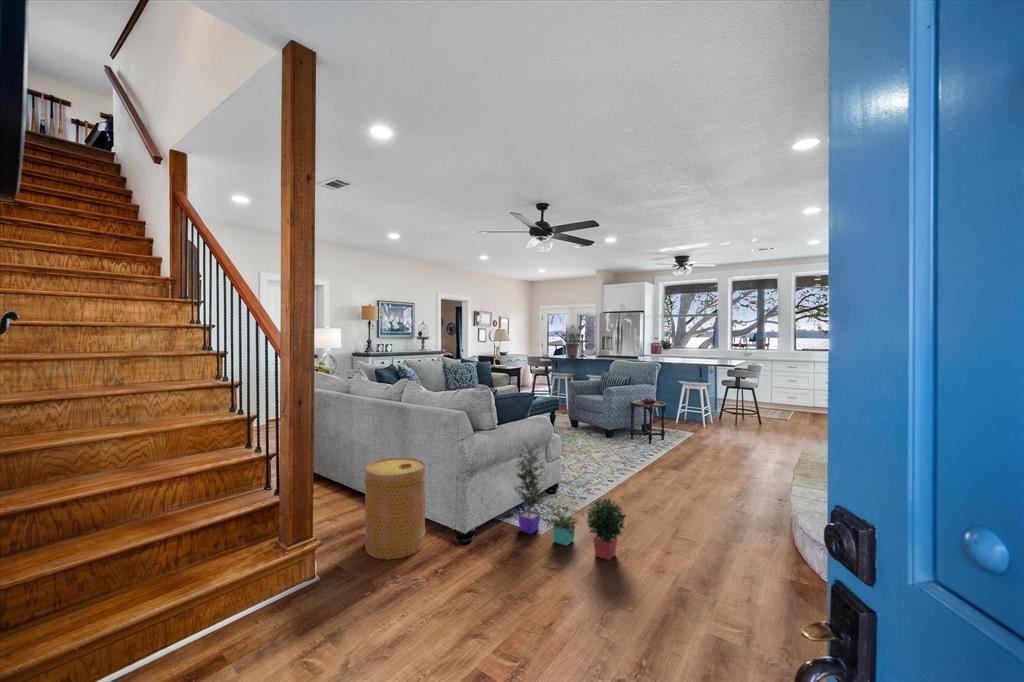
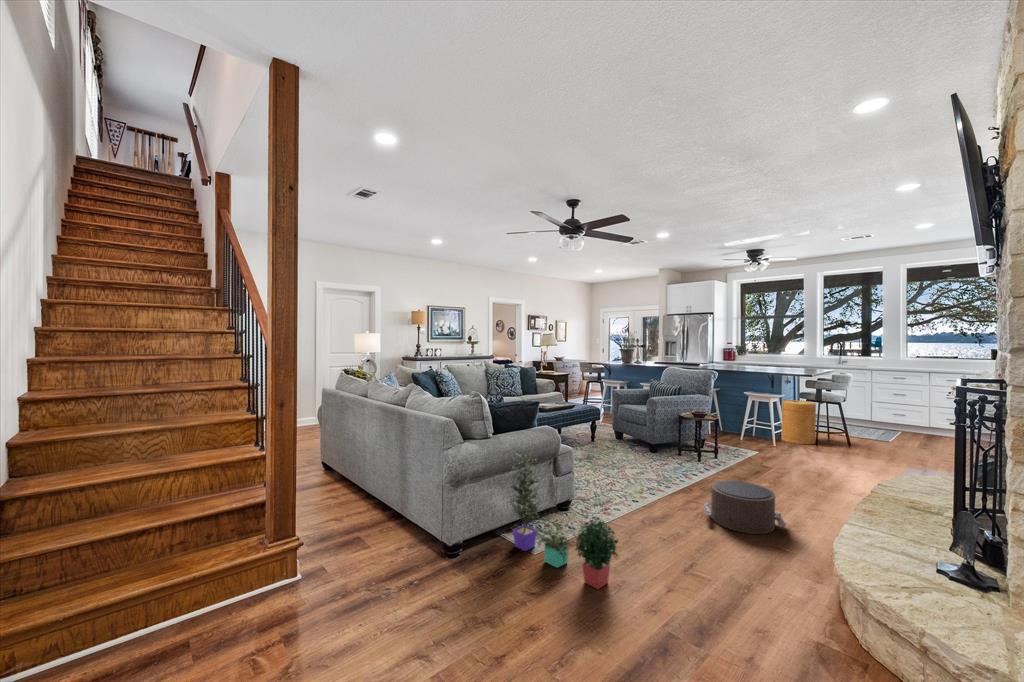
basket: present [364,457,426,560] -> present [781,400,816,444]
pouf: none [673,459,744,503] -> present [704,481,786,534]

